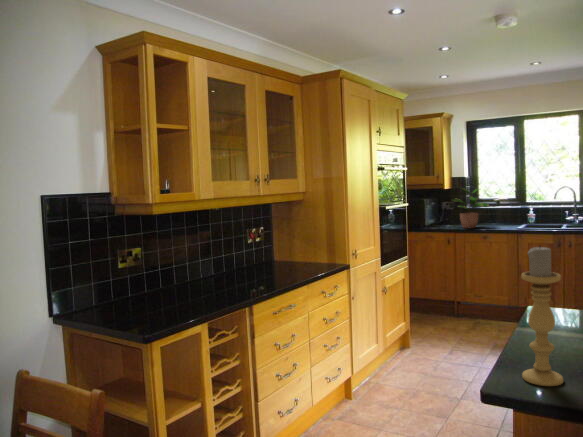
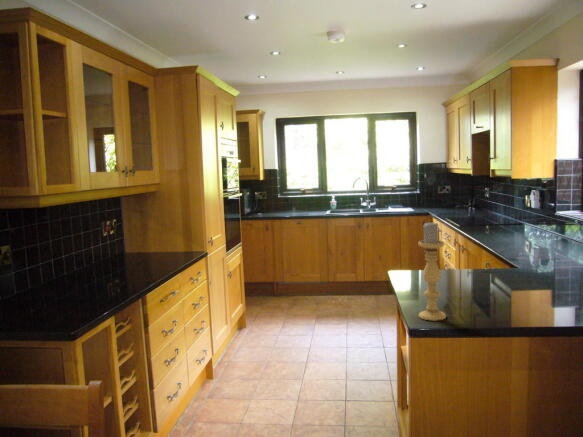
potted plant: present [452,188,489,228] -> none [267,179,302,216]

